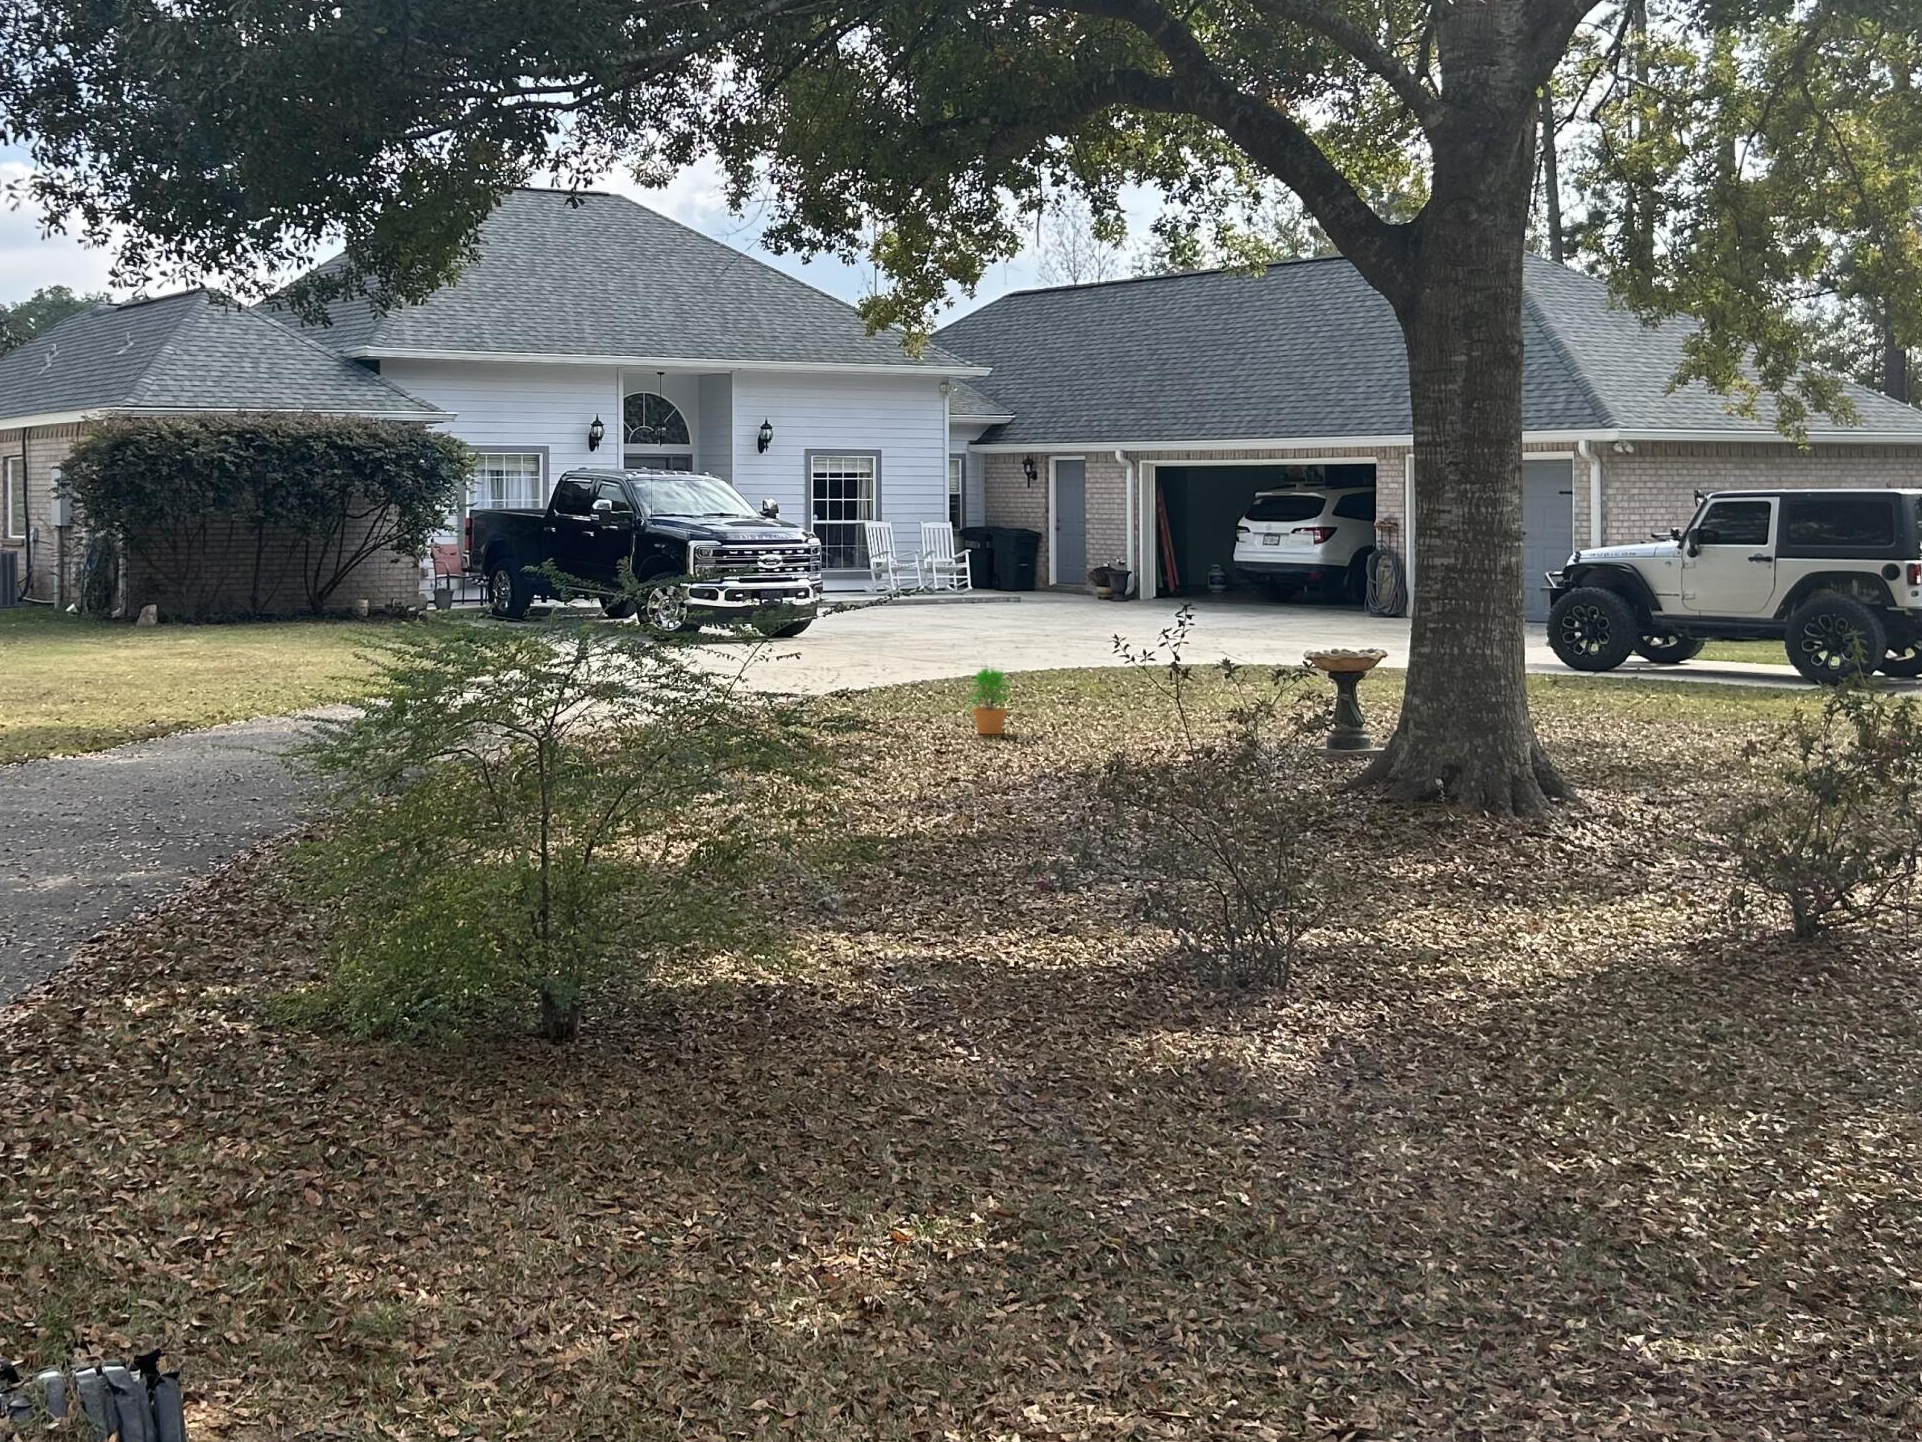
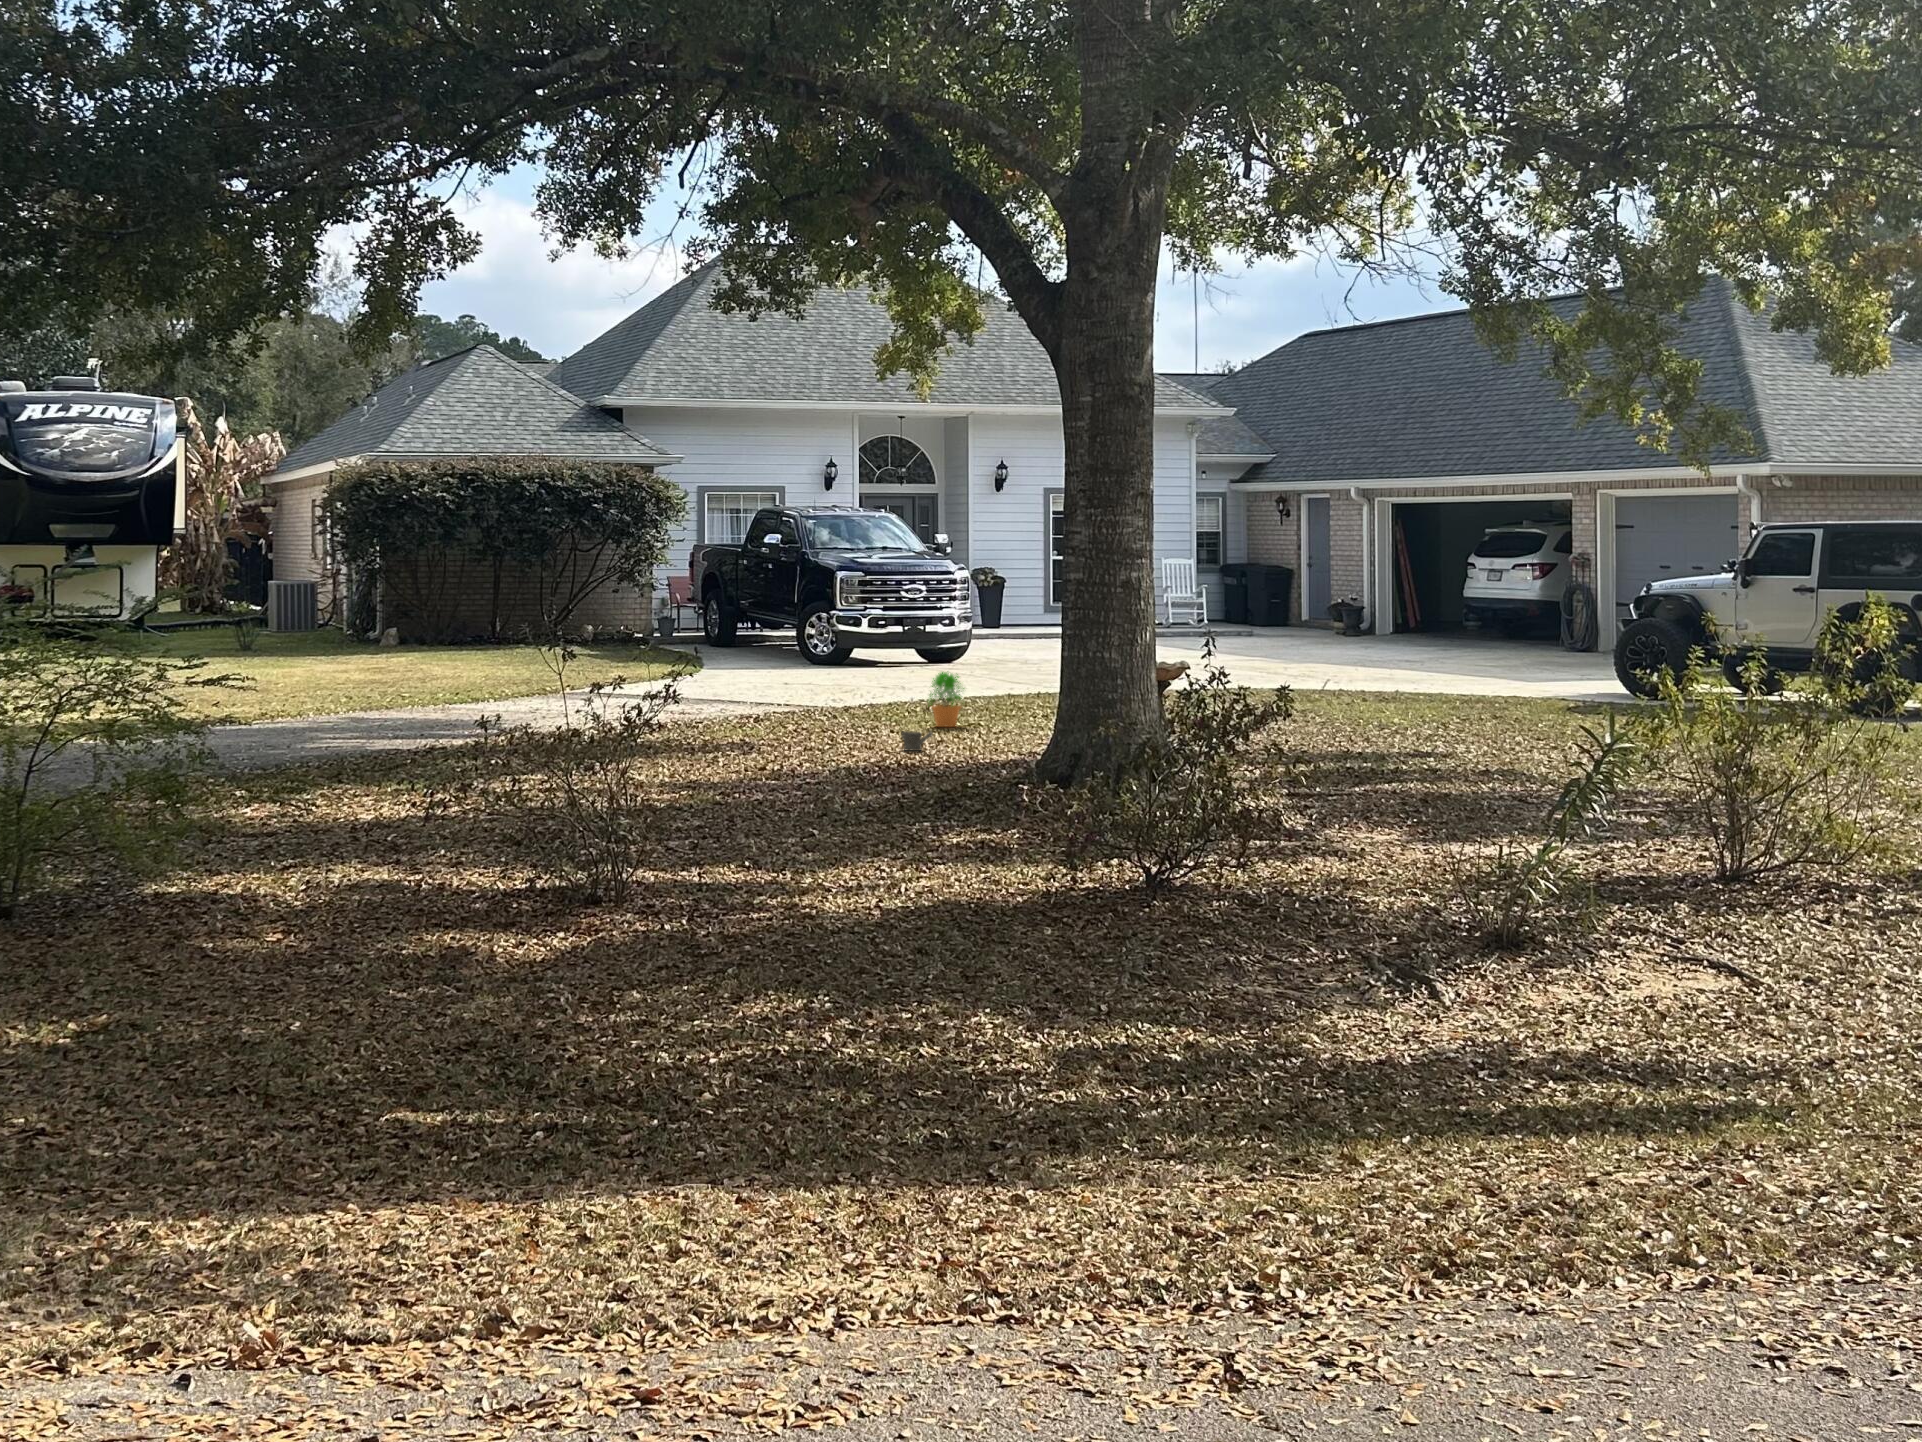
watering can: none [1006,749,1057,775] -> present [901,731,933,751]

